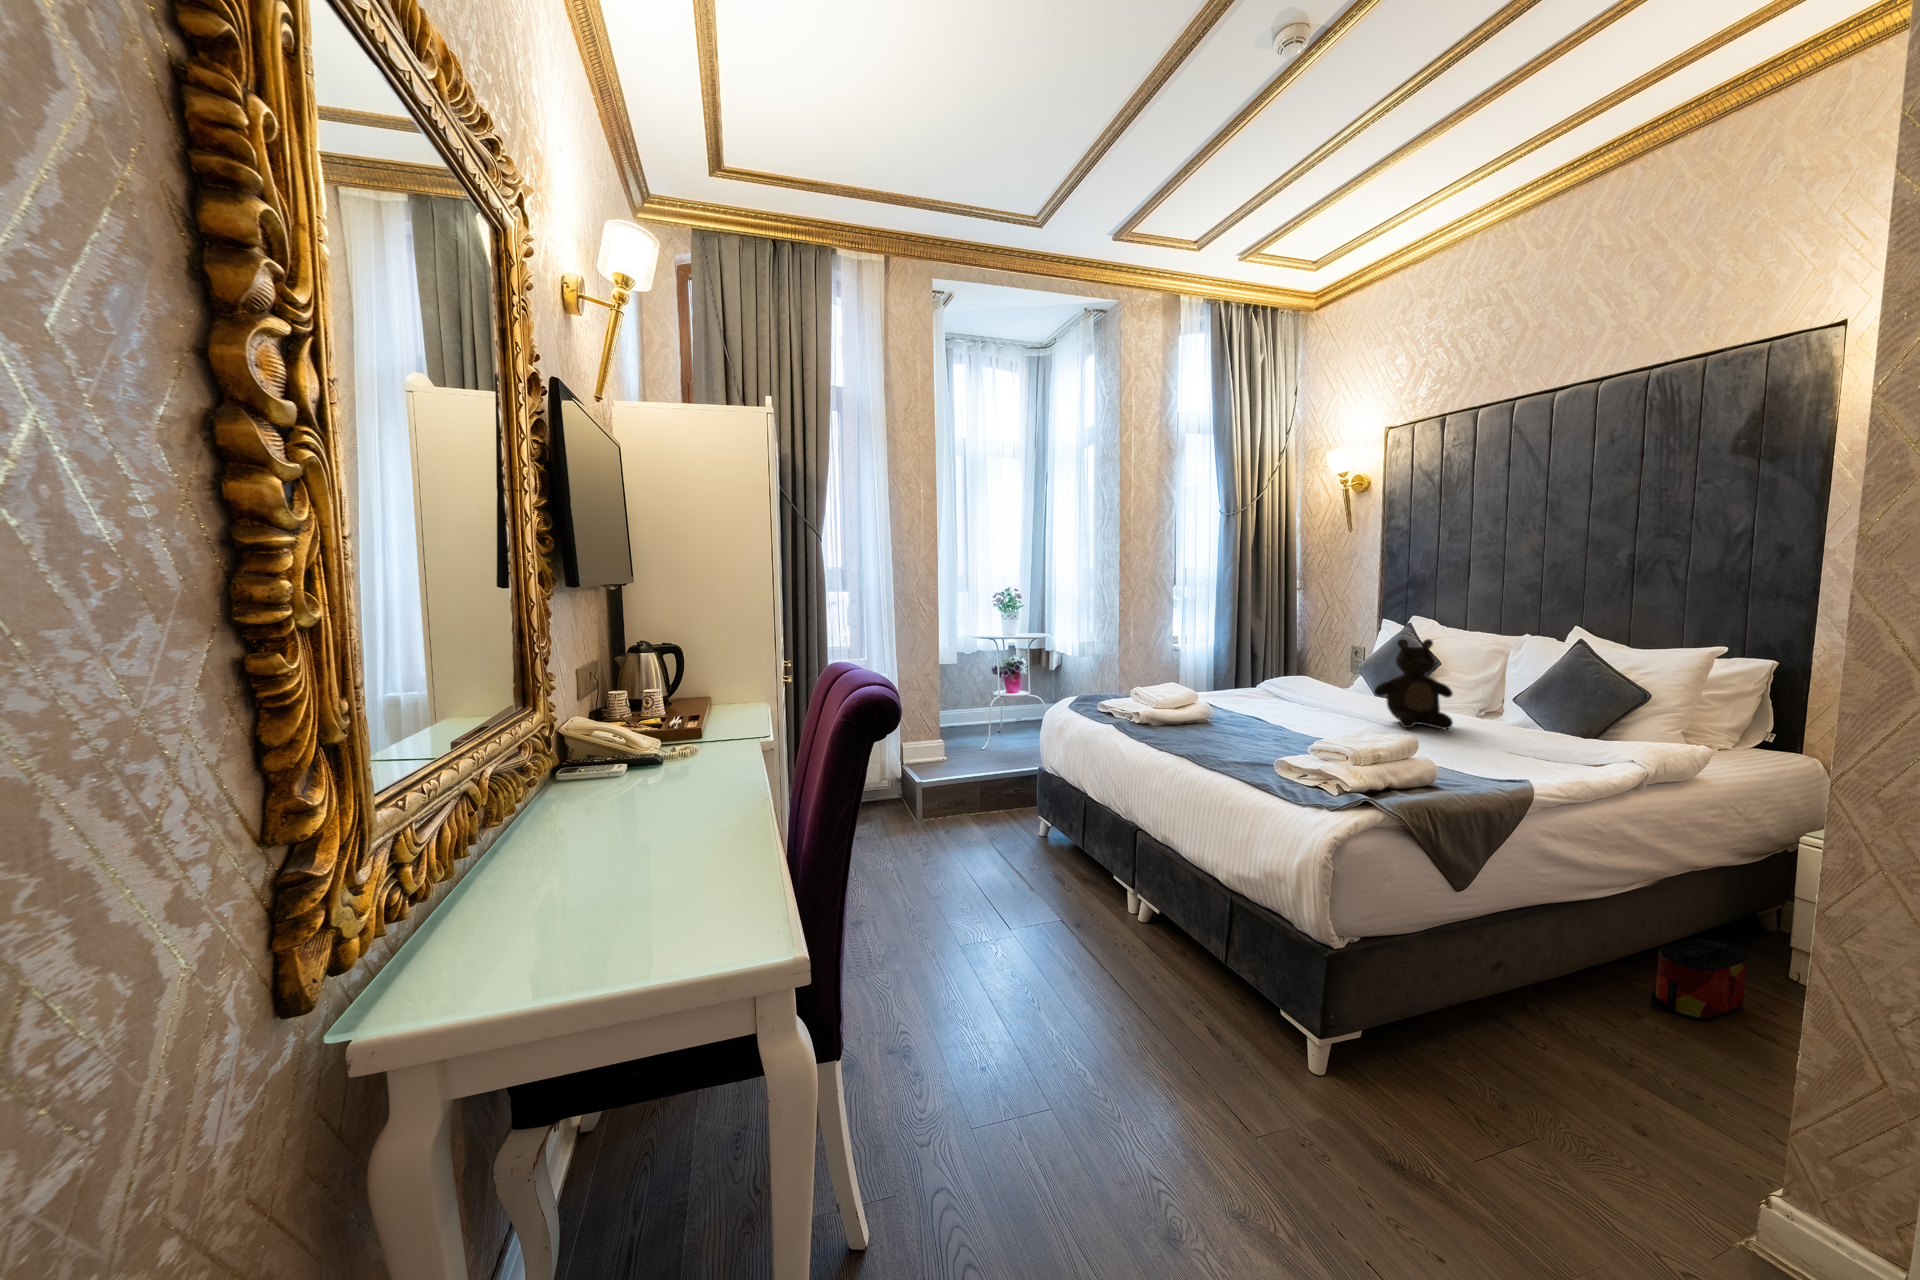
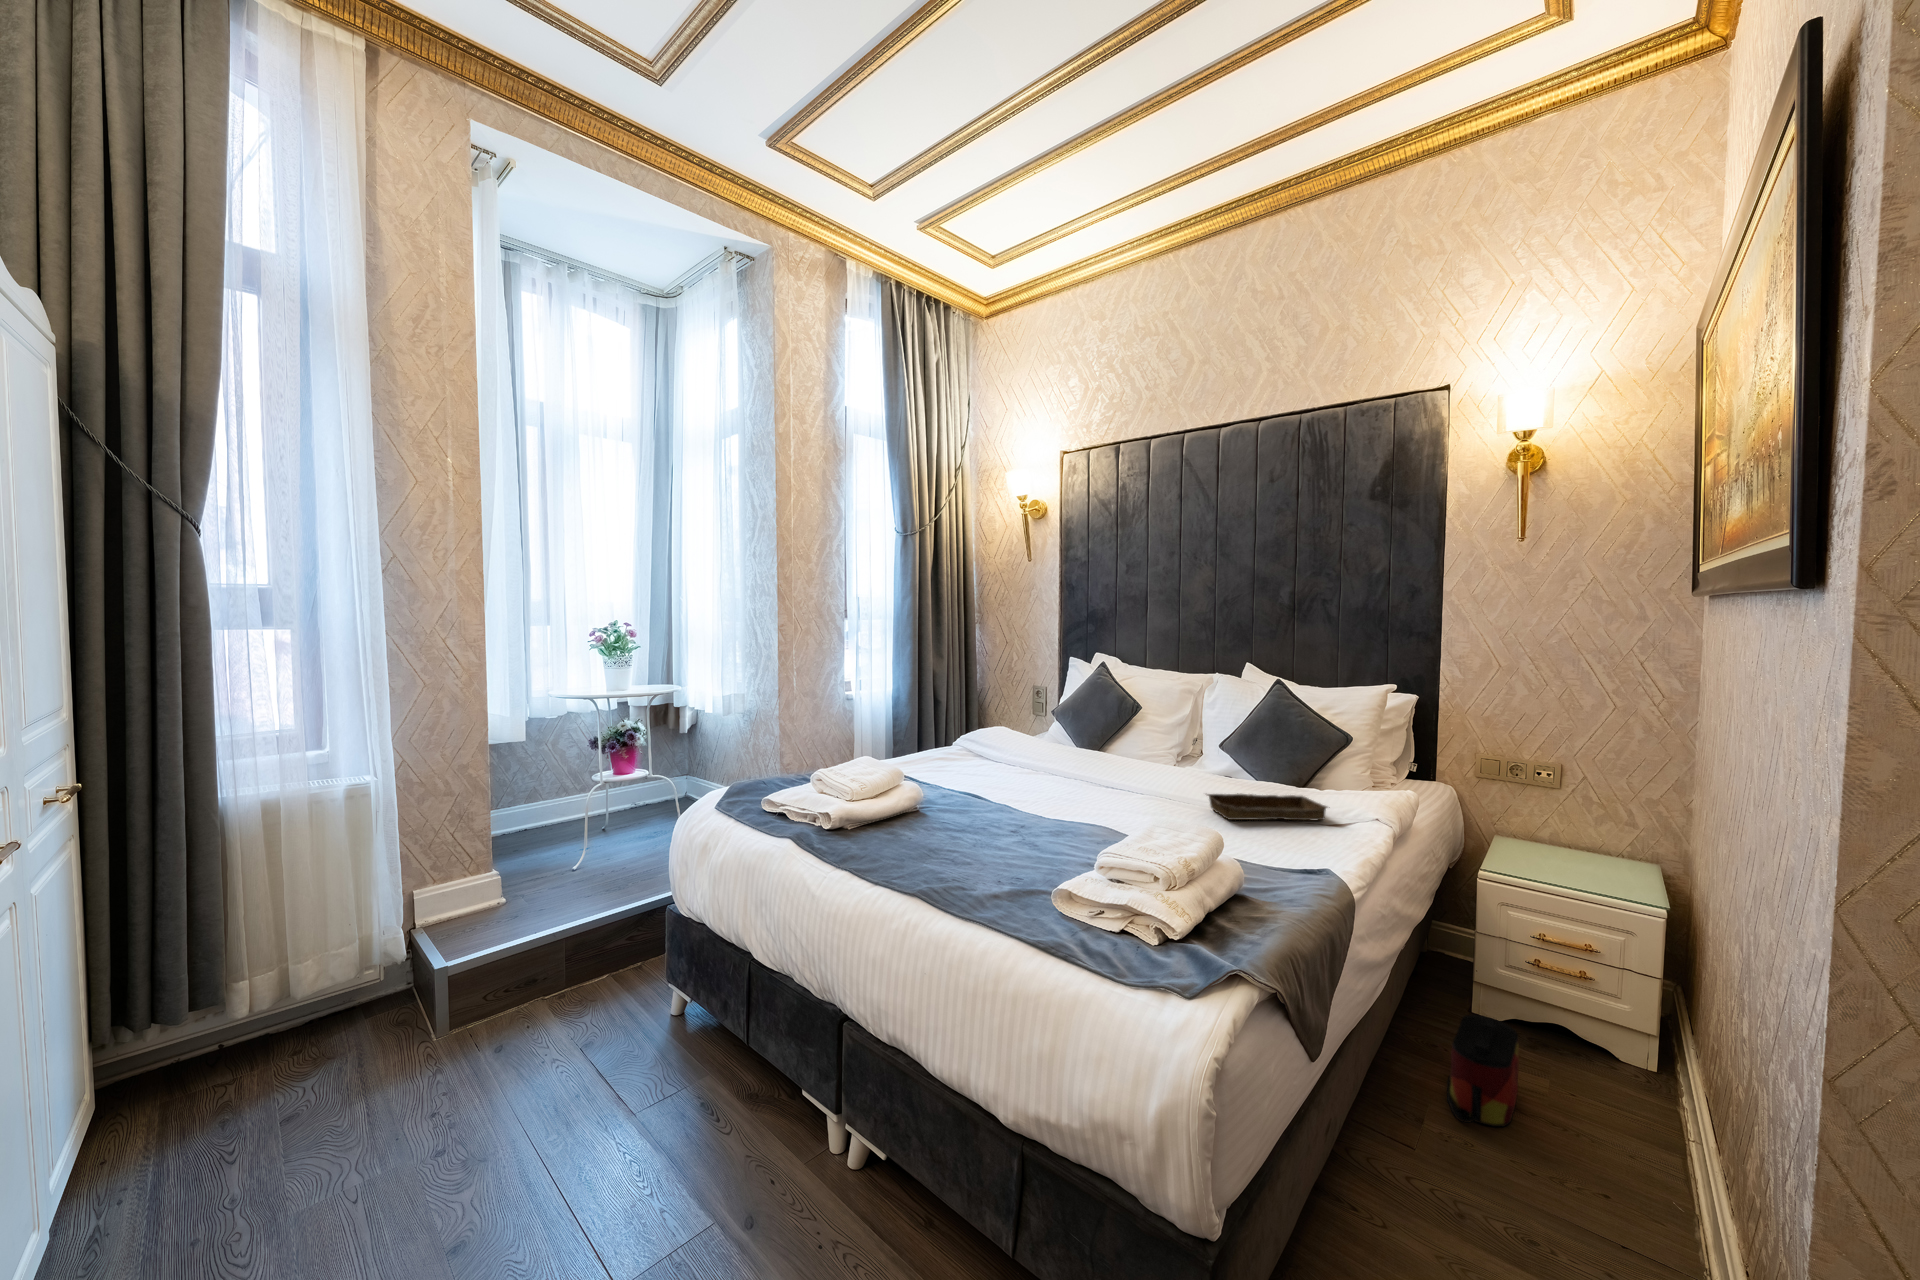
stuffed bear: present [1374,639,1453,729] -> none [1105,682,1191,792]
tray: none [1450,729,1568,758] -> present [1207,793,1327,820]

